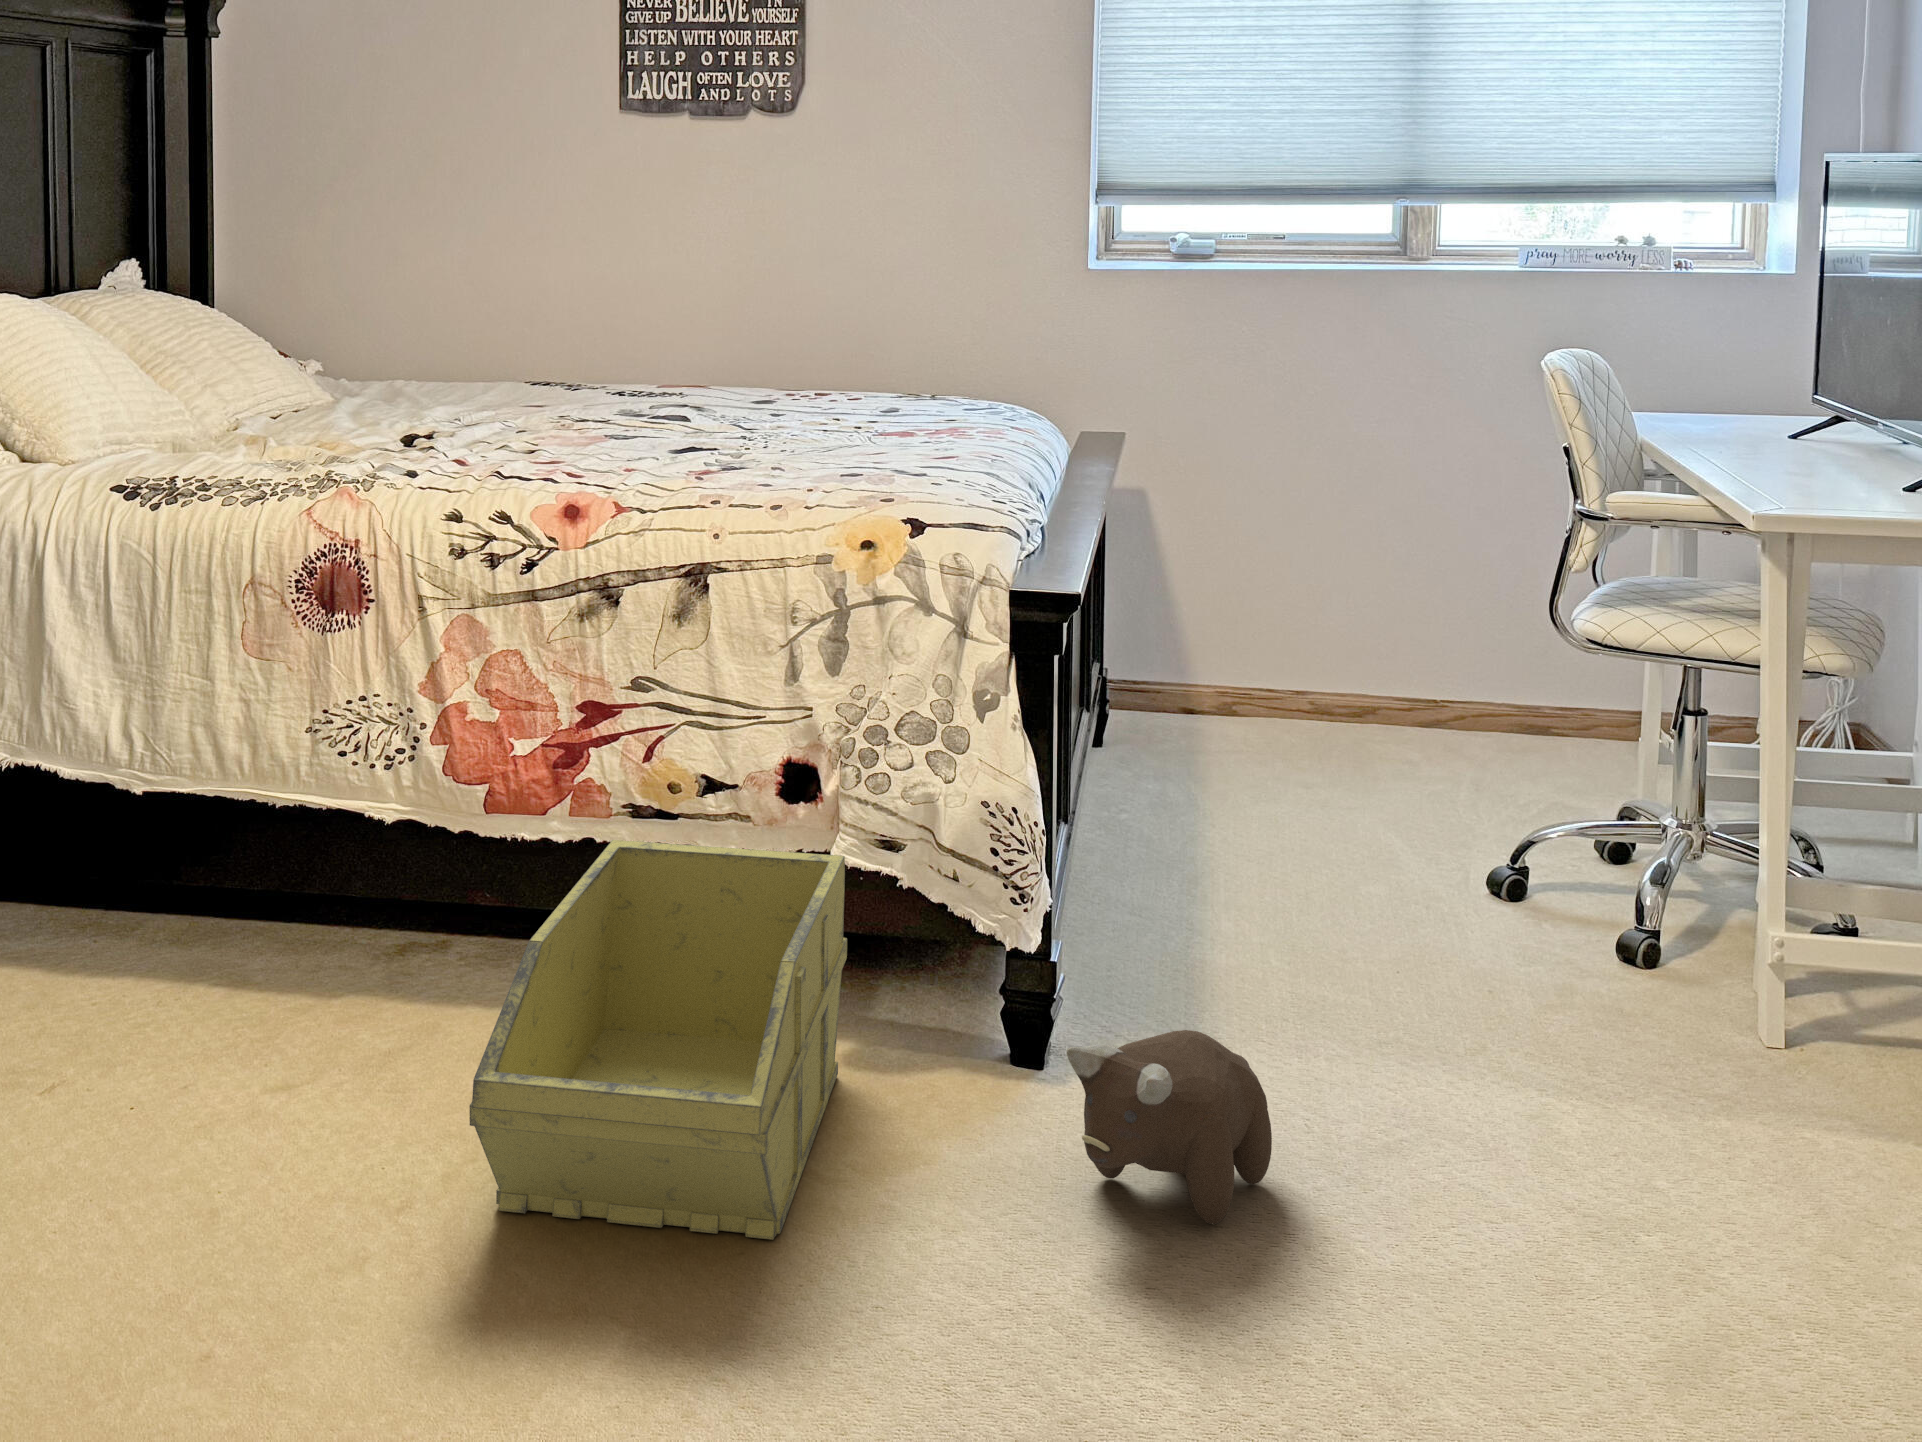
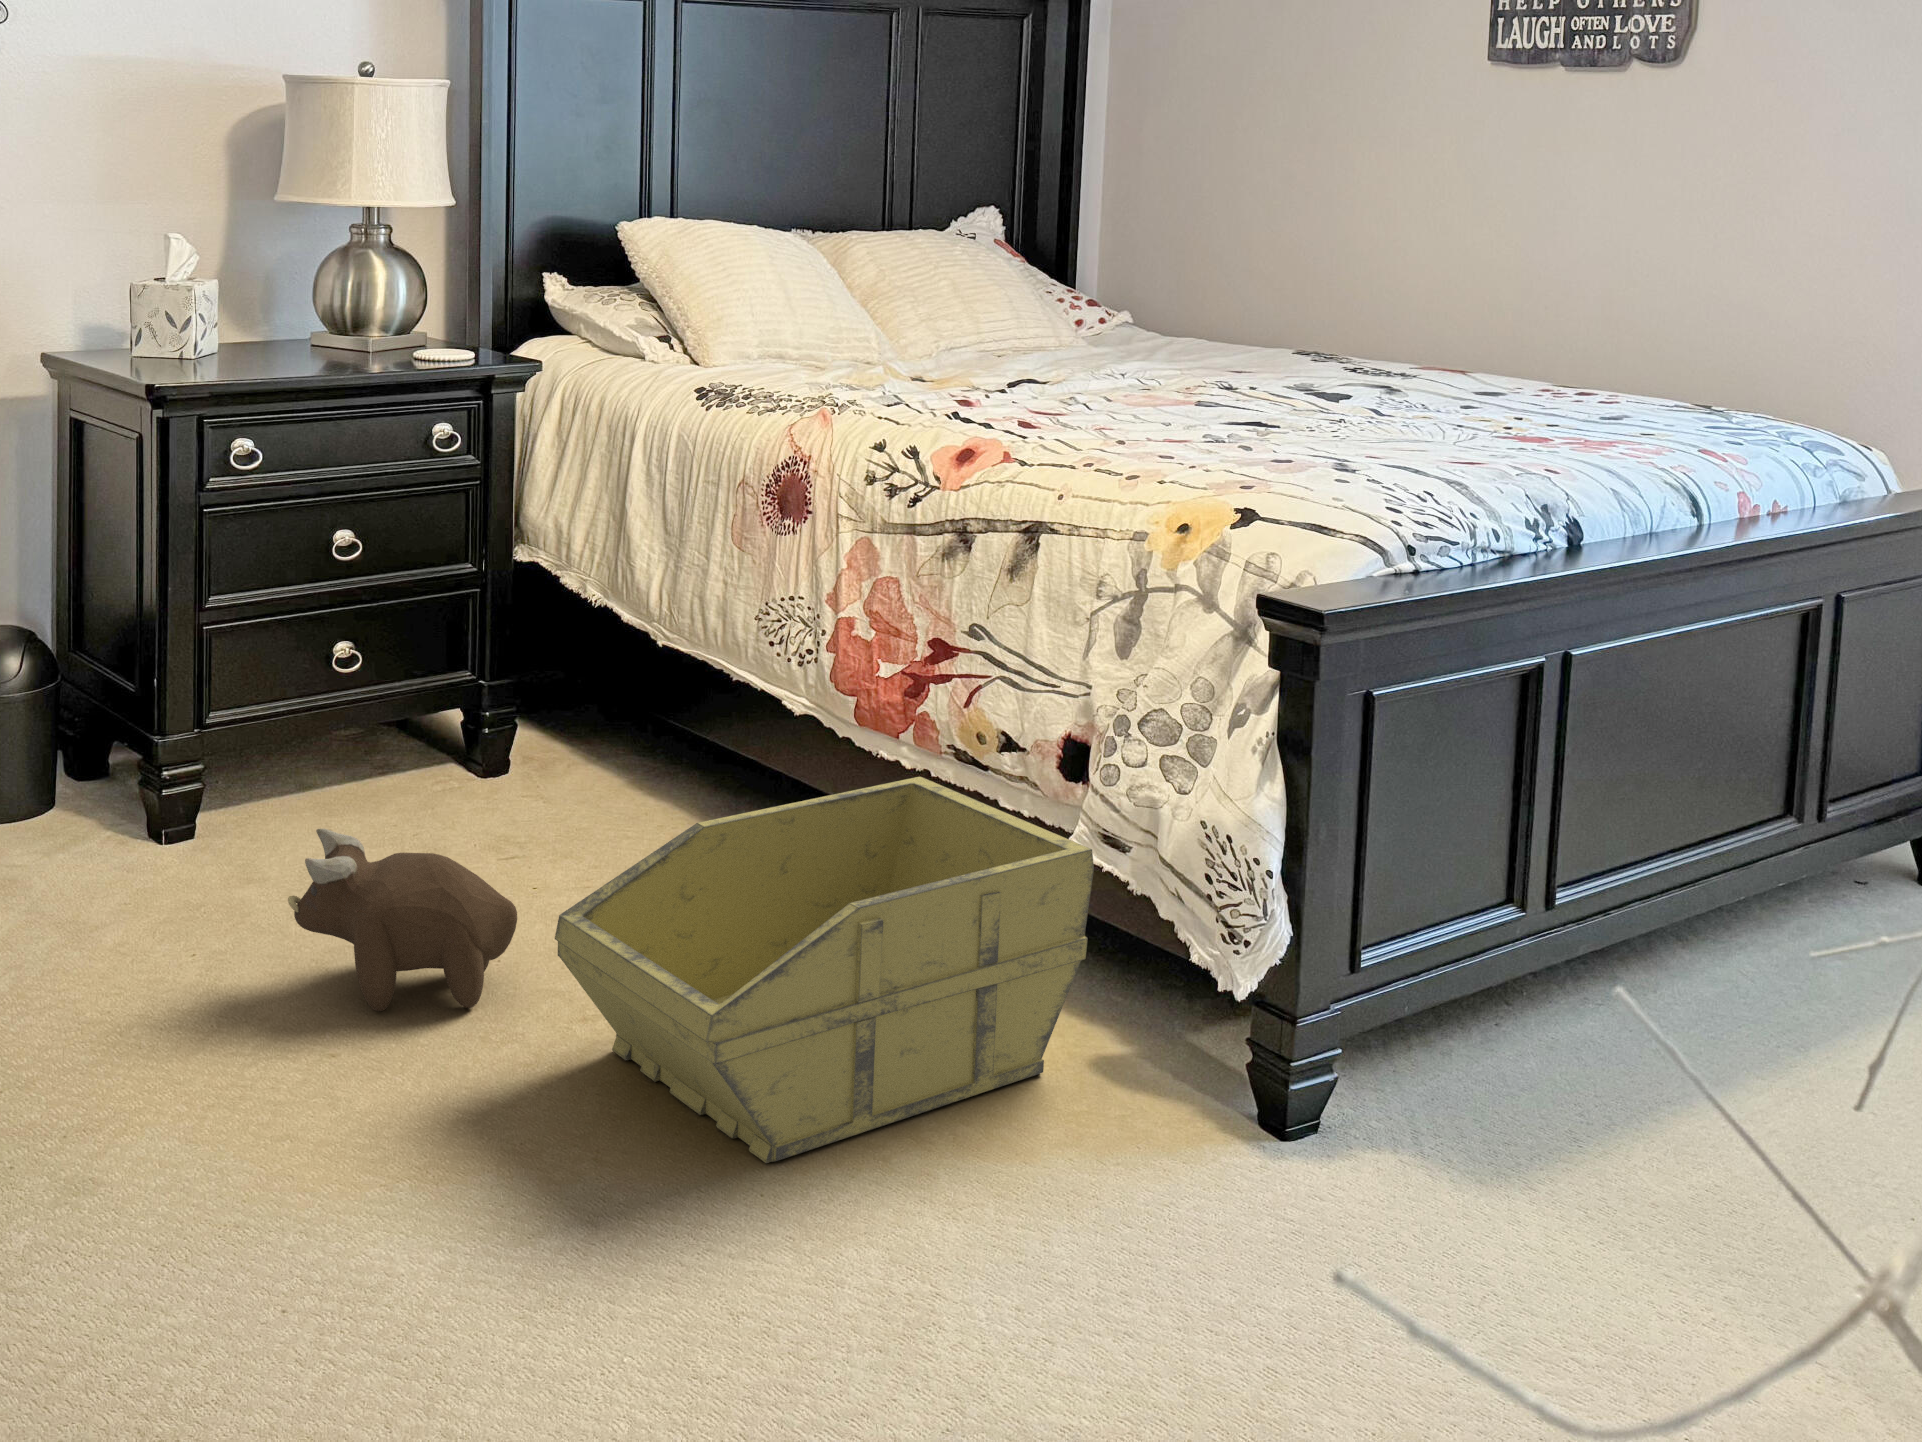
plush toy: present [1067,1030,1272,1224] -> present [288,829,517,1011]

